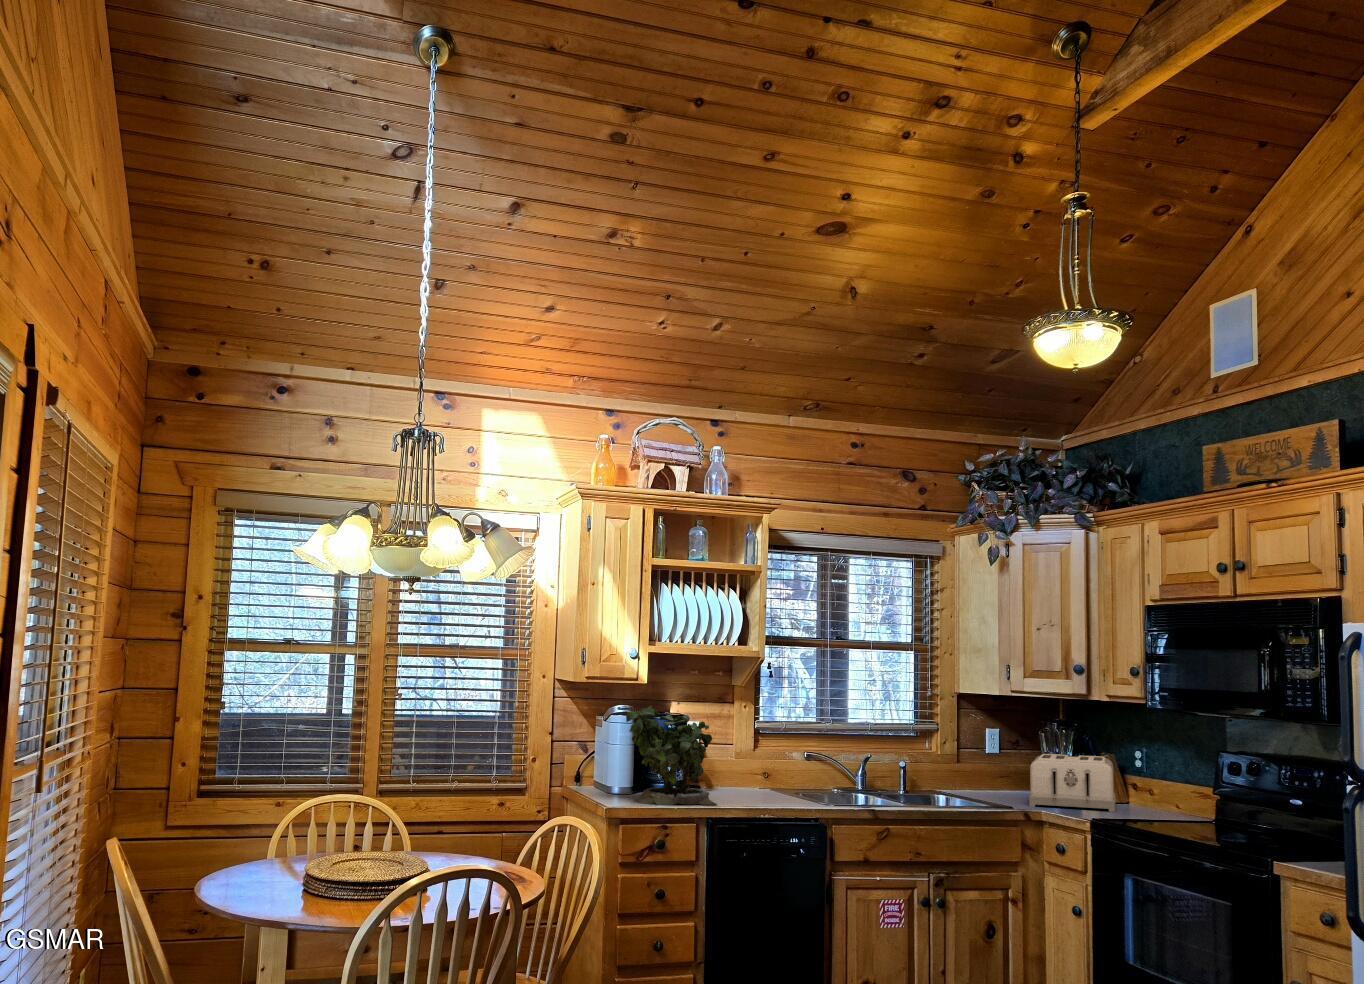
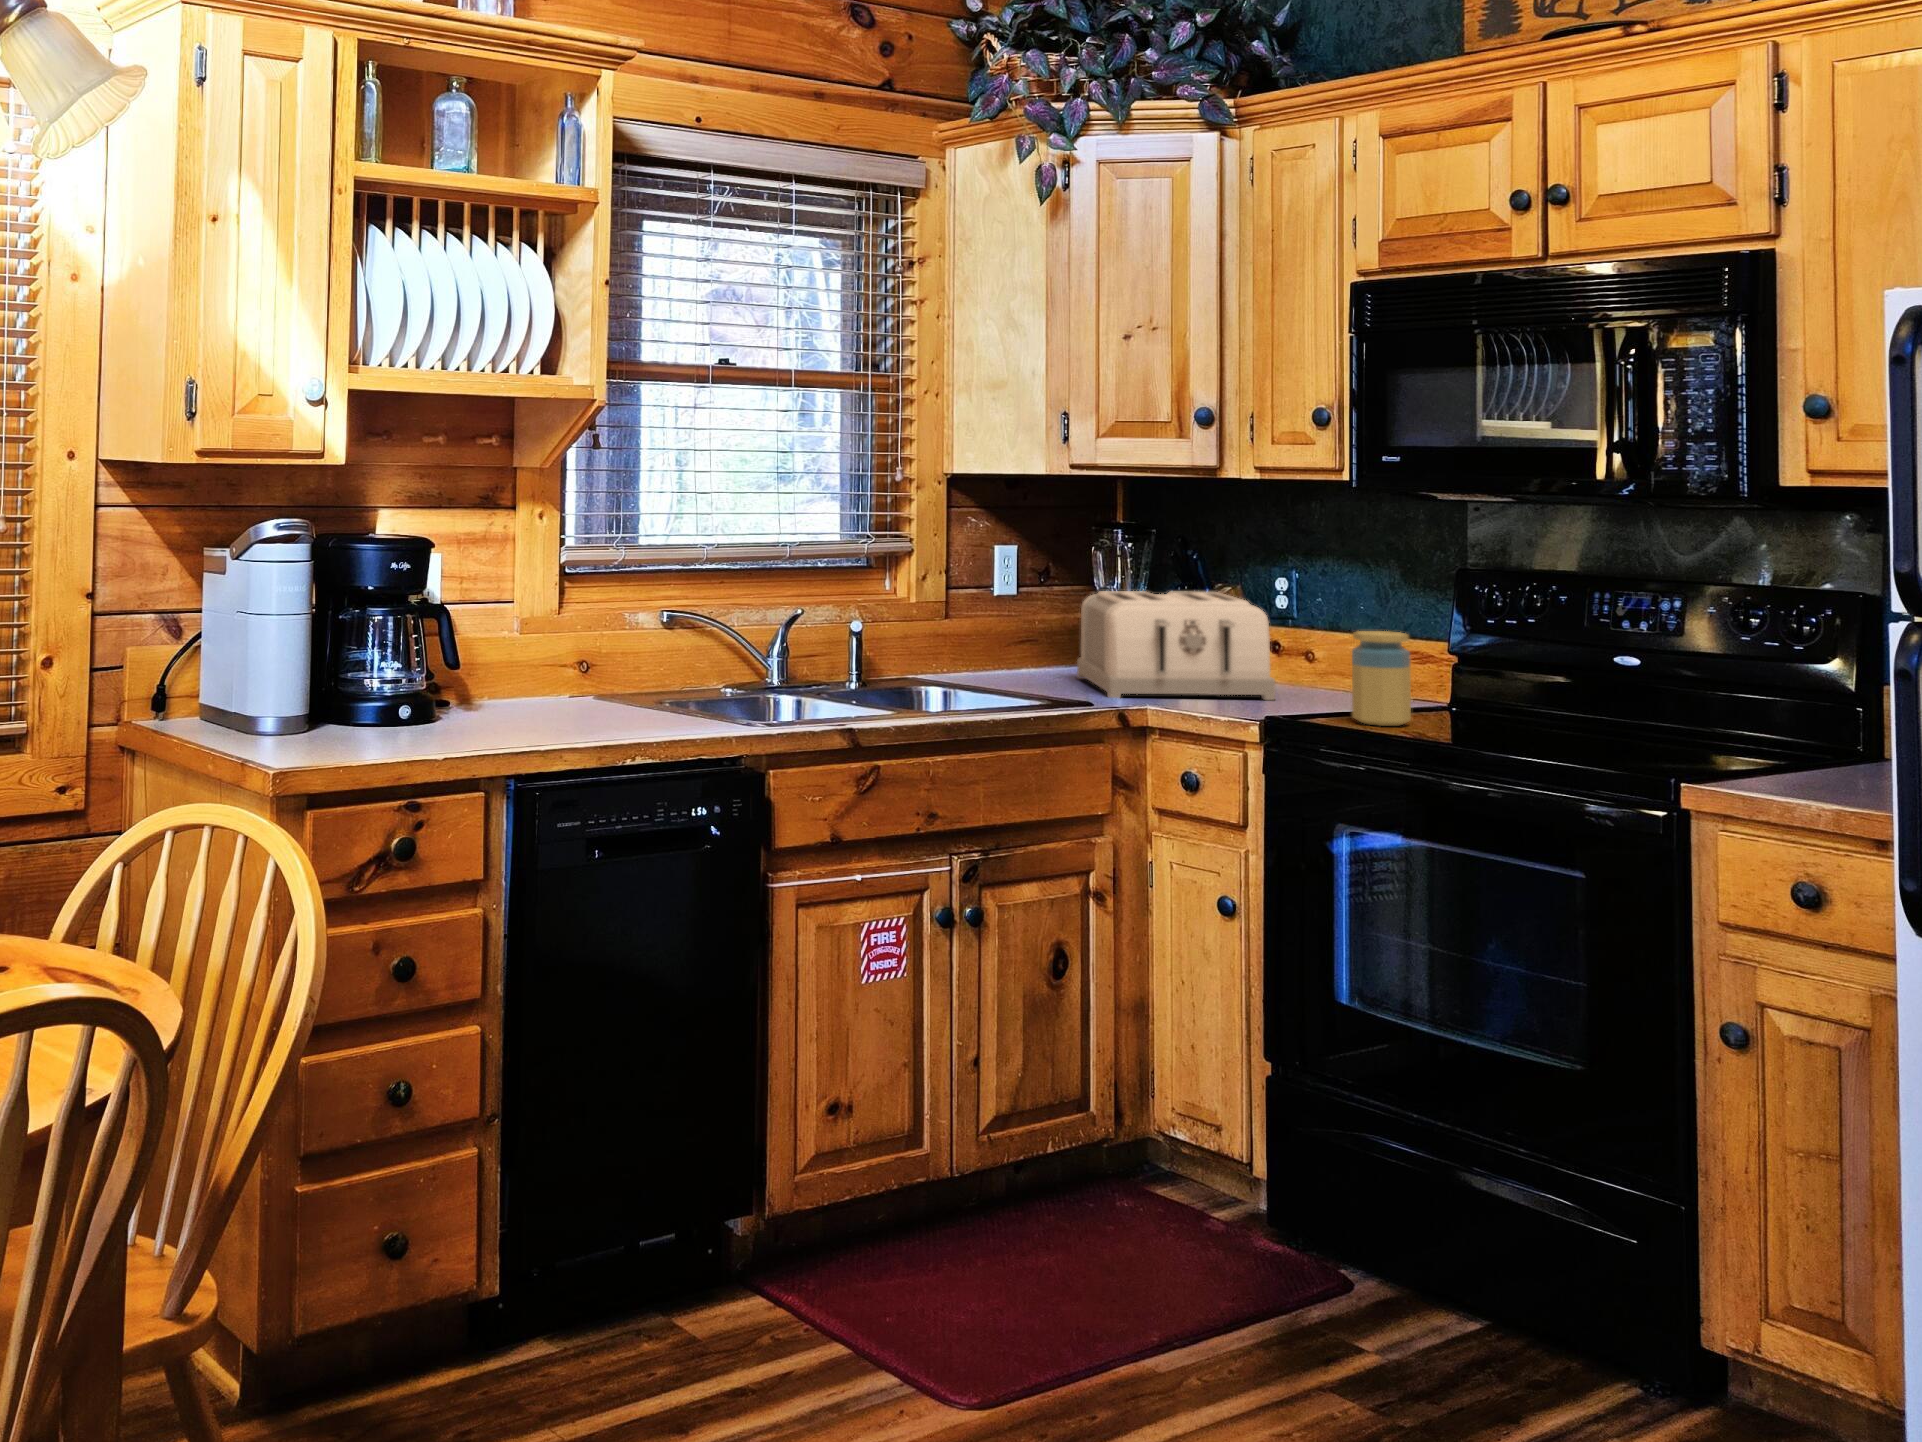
potted plant: present [626,702,717,805] -> none [297,505,529,755]
jar: none [1125,776,1153,824] -> present [1352,631,1411,726]

